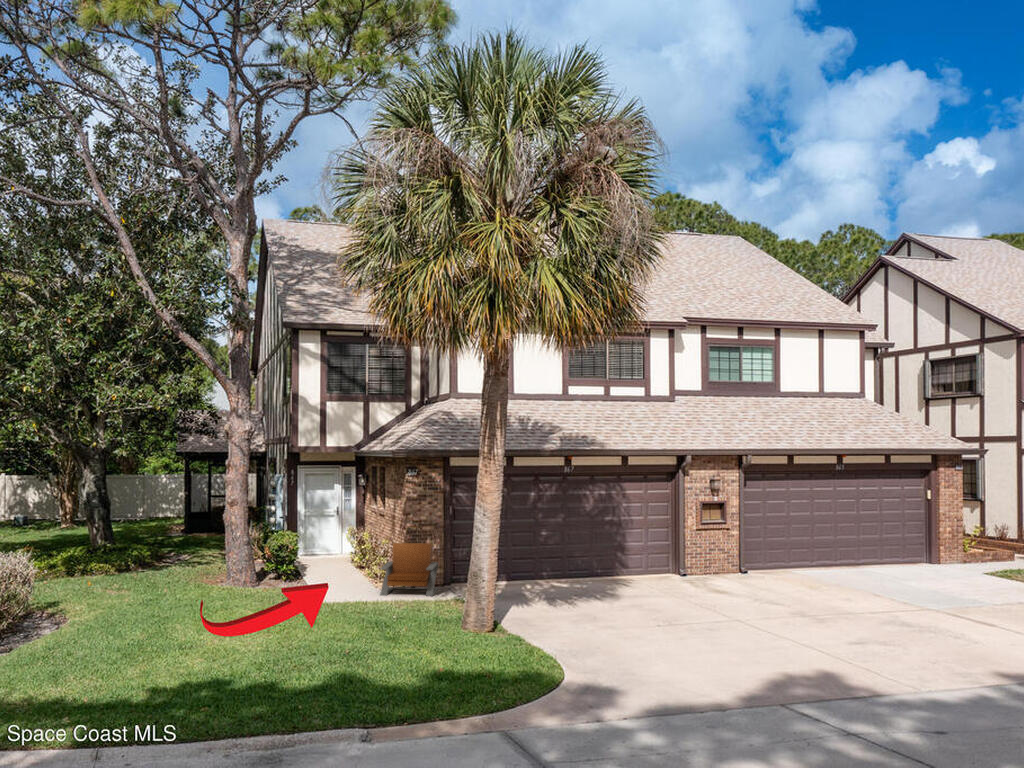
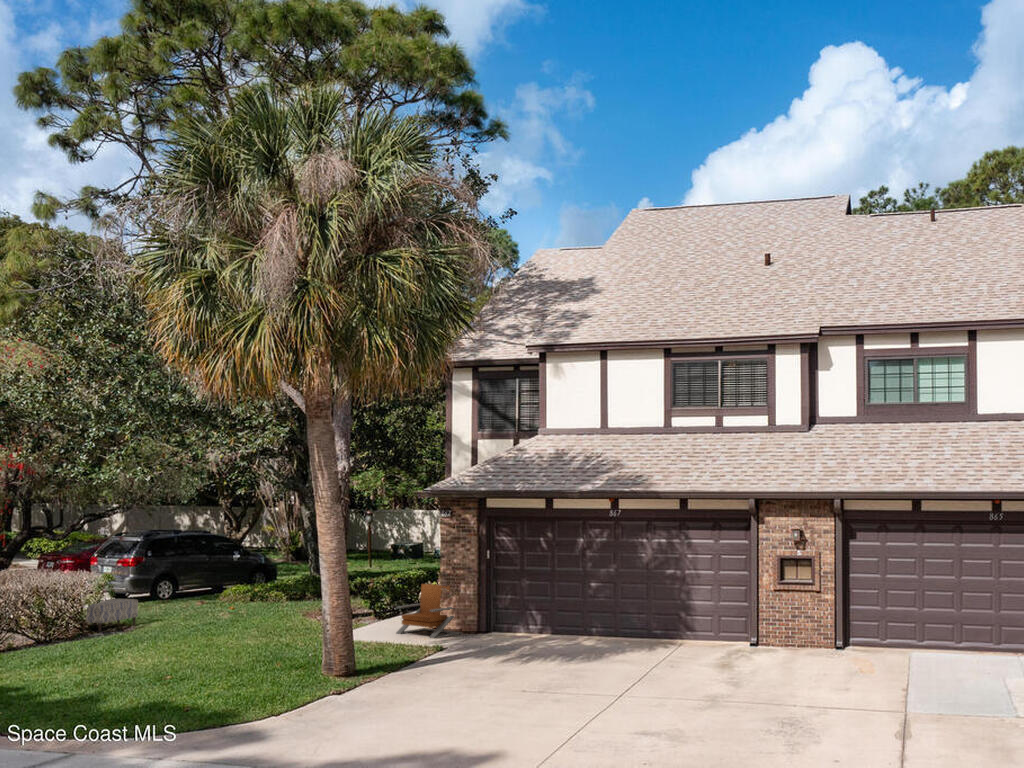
bench: none [7,587,62,634] -> present [82,599,138,631]

